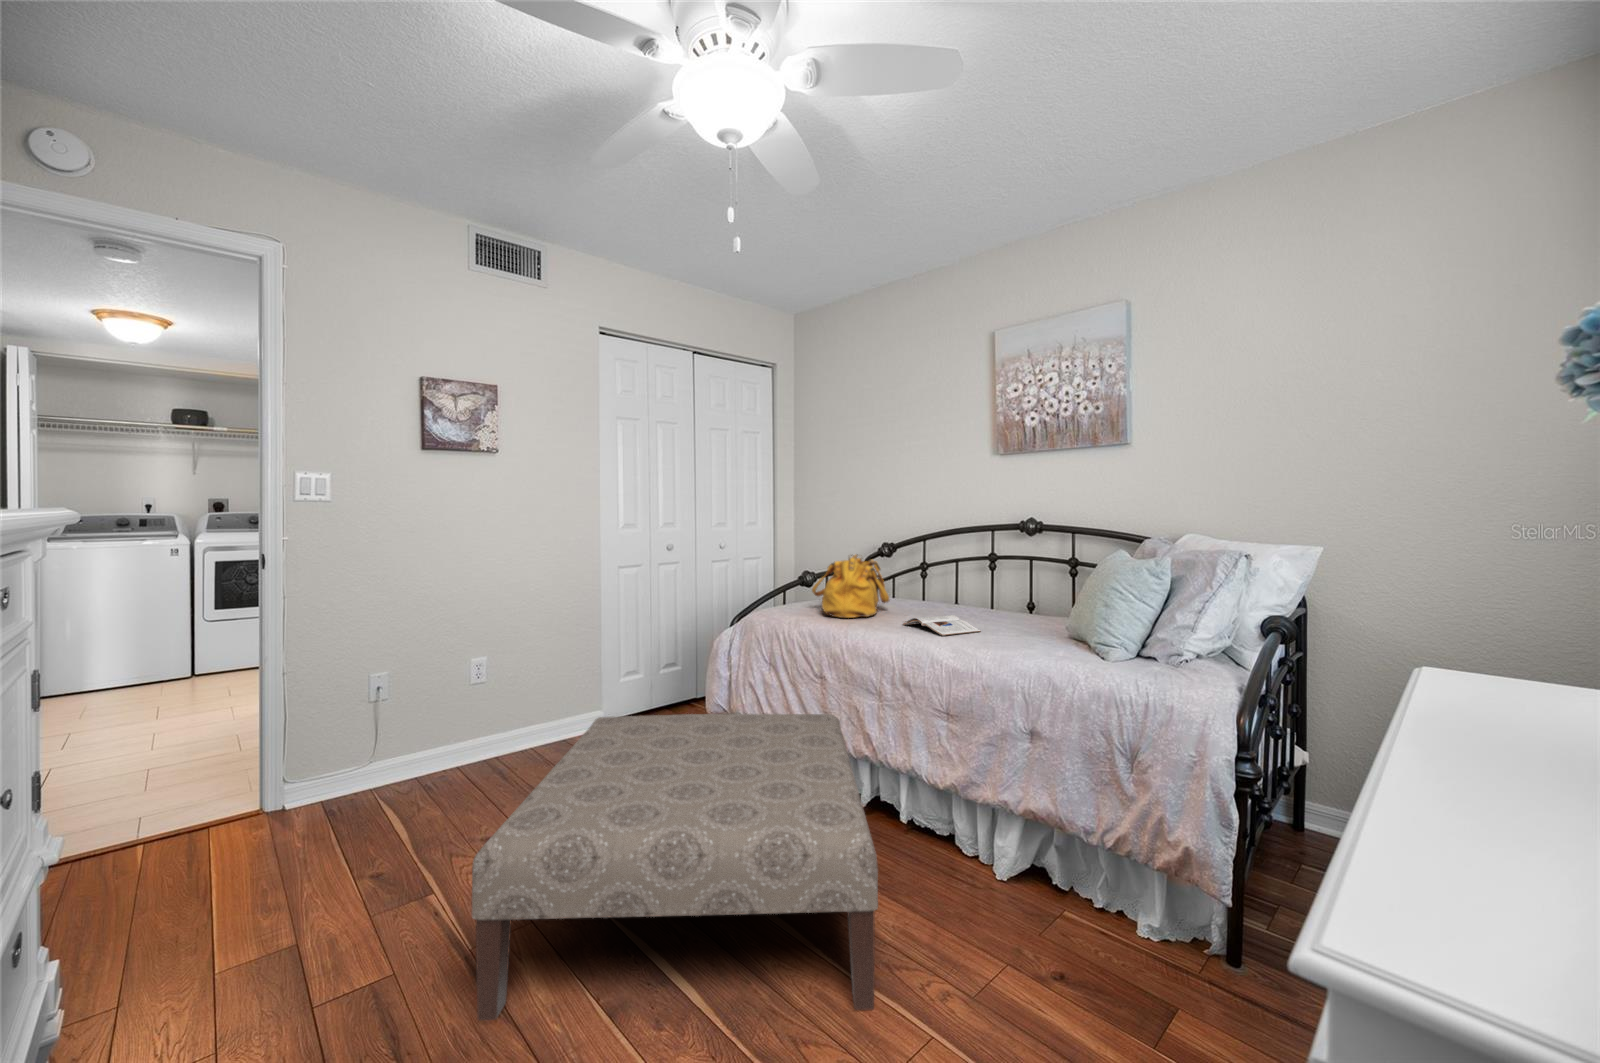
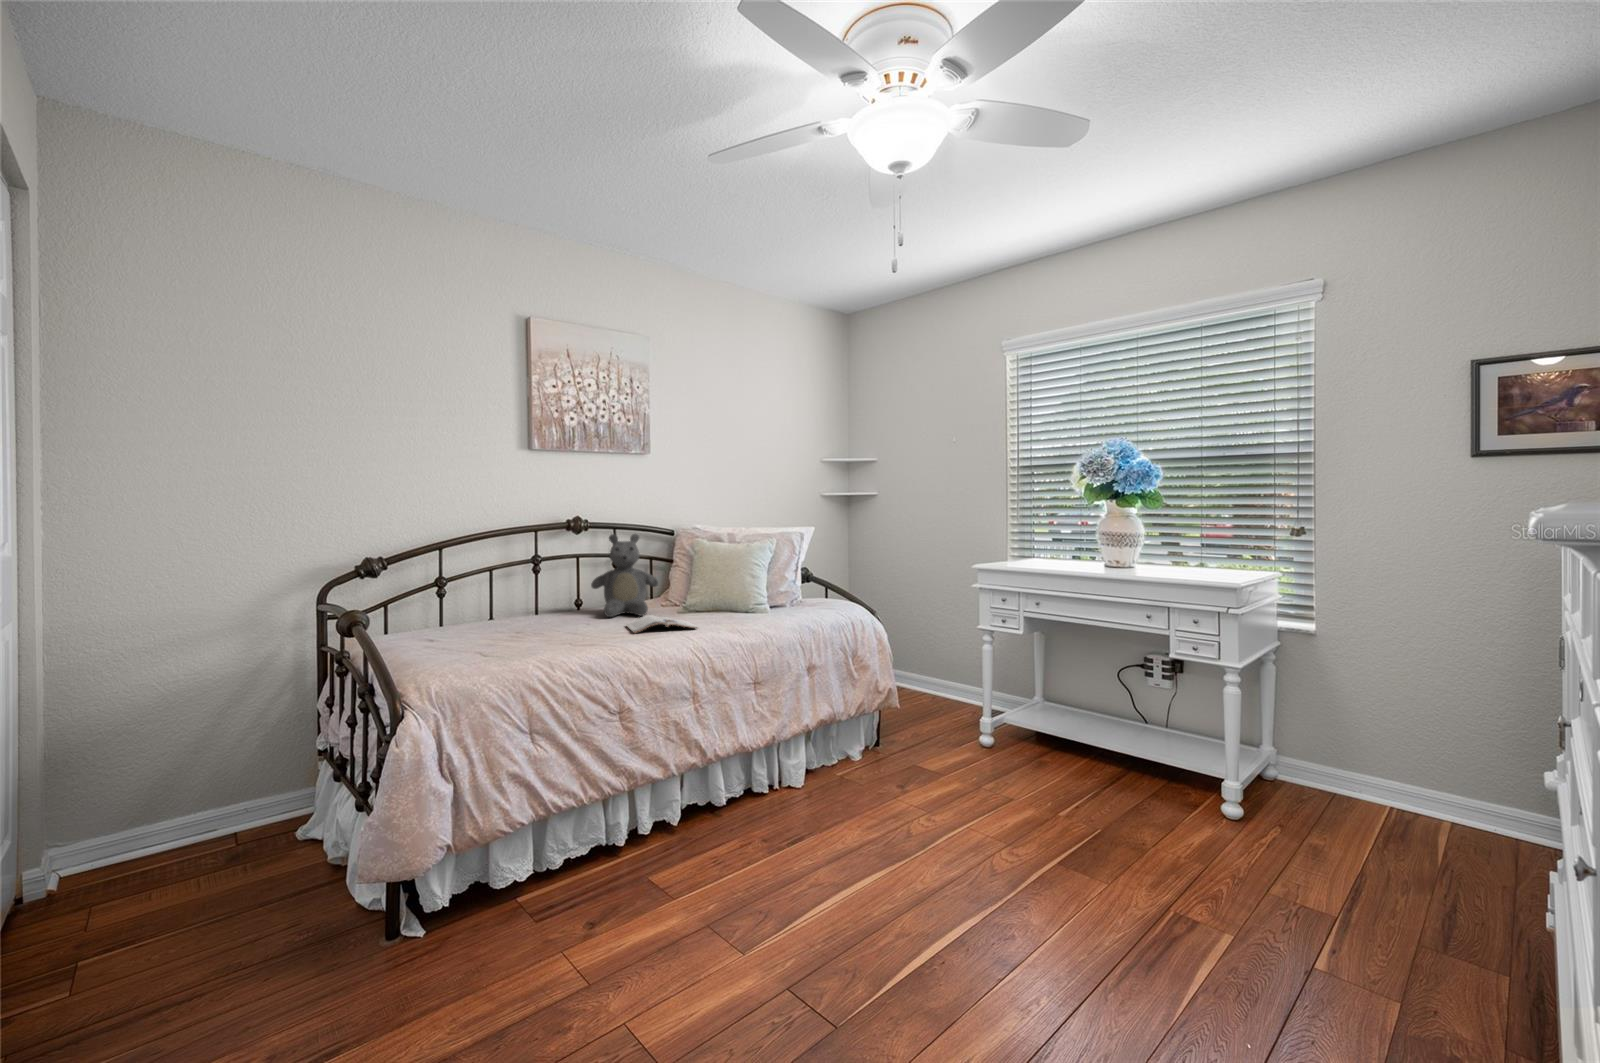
teddy bear: none [971,534,1039,620] -> present [591,534,658,617]
handbag: present [812,554,889,618] -> none [486,566,584,647]
ottoman: present [472,714,878,1020] -> none [613,729,1019,1024]

